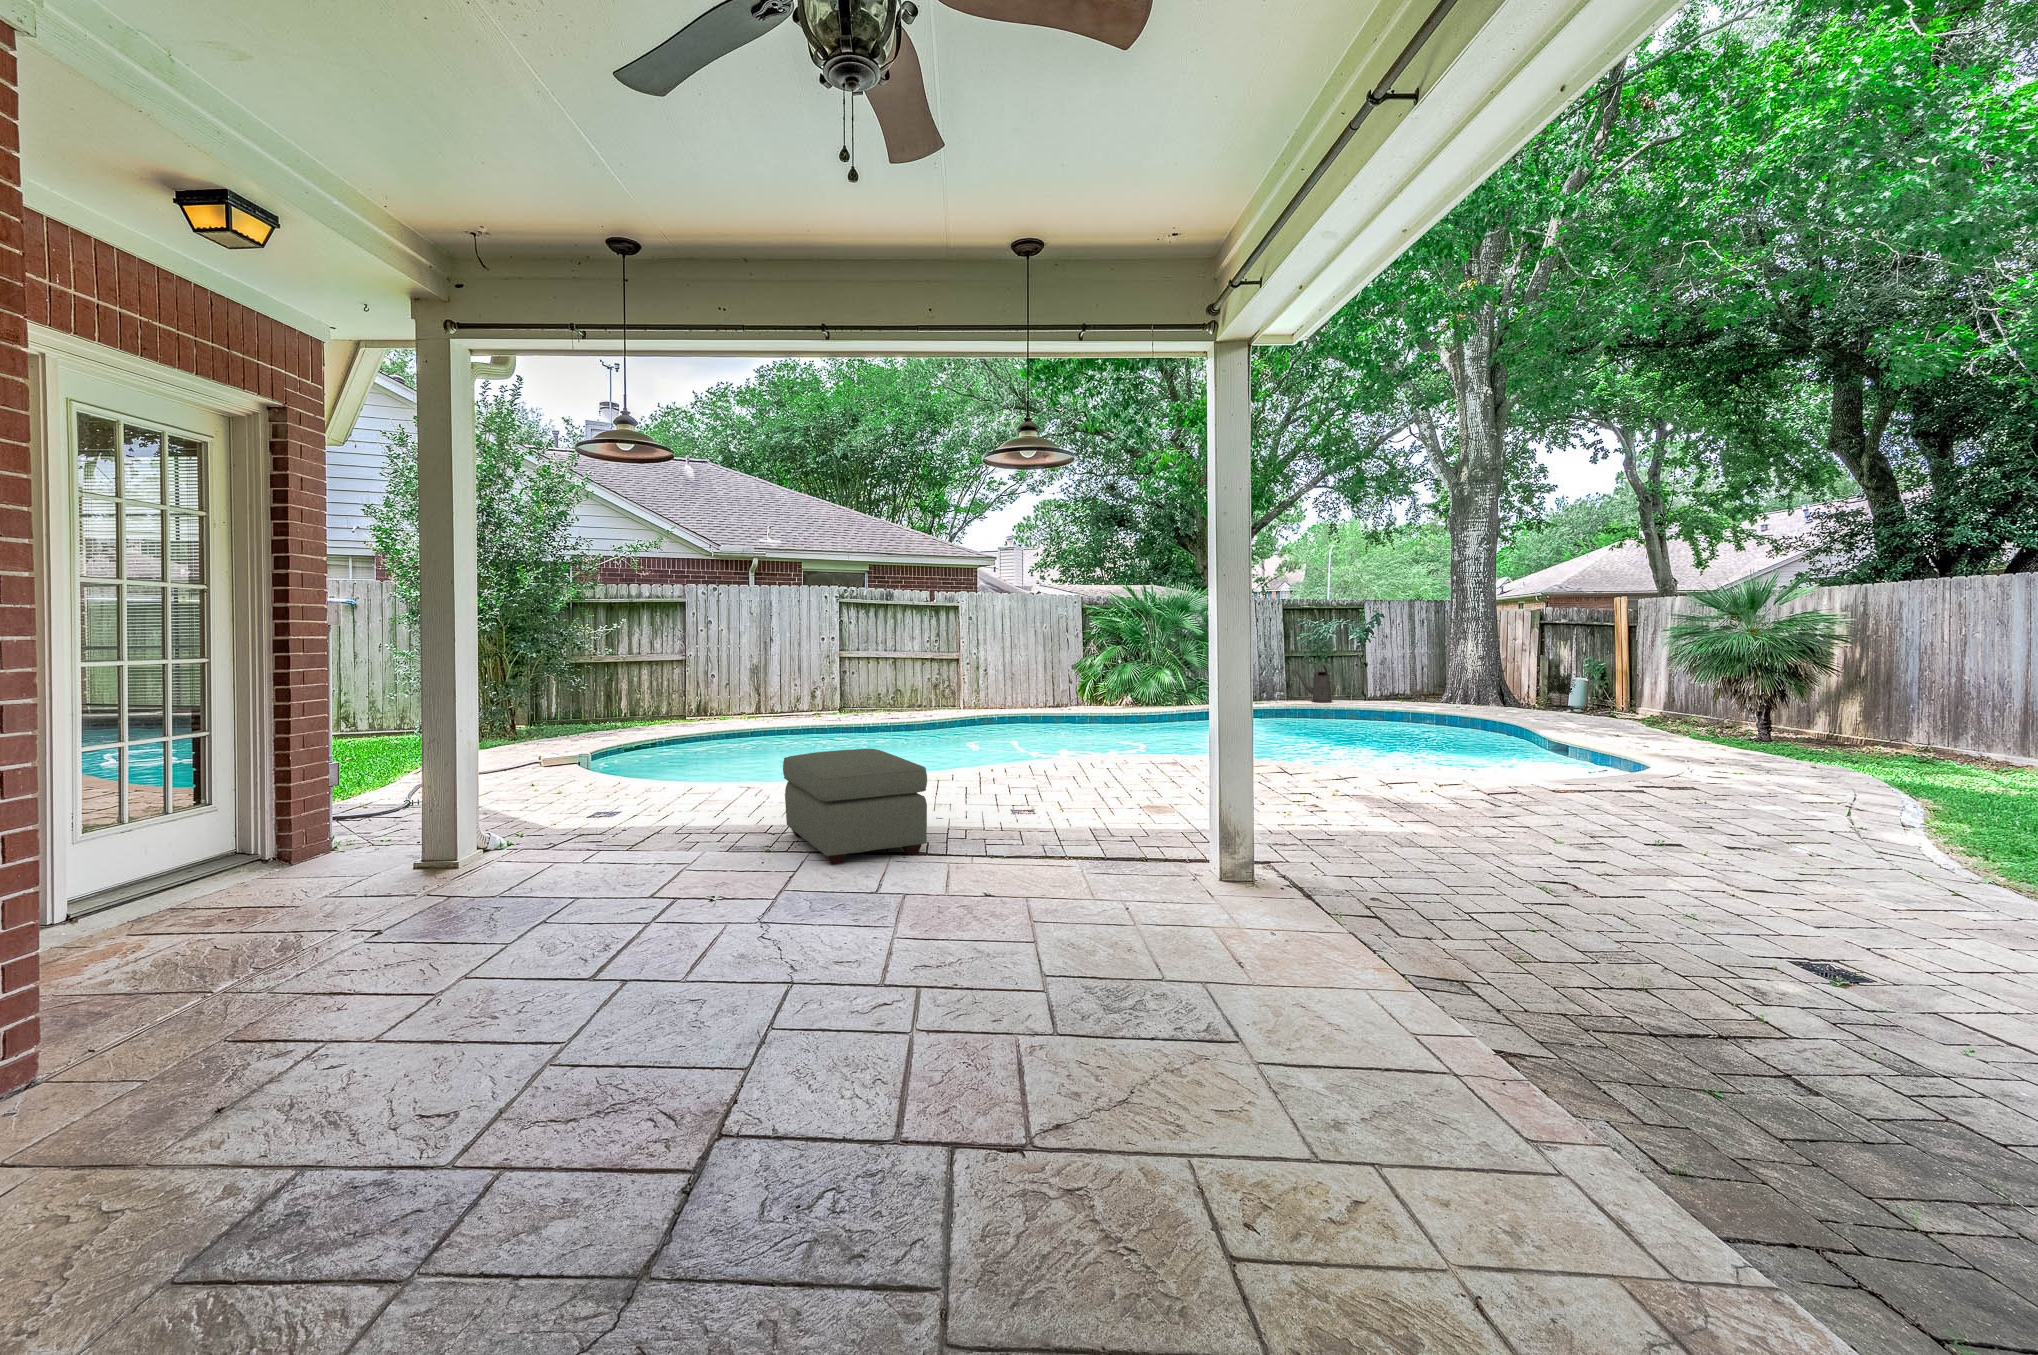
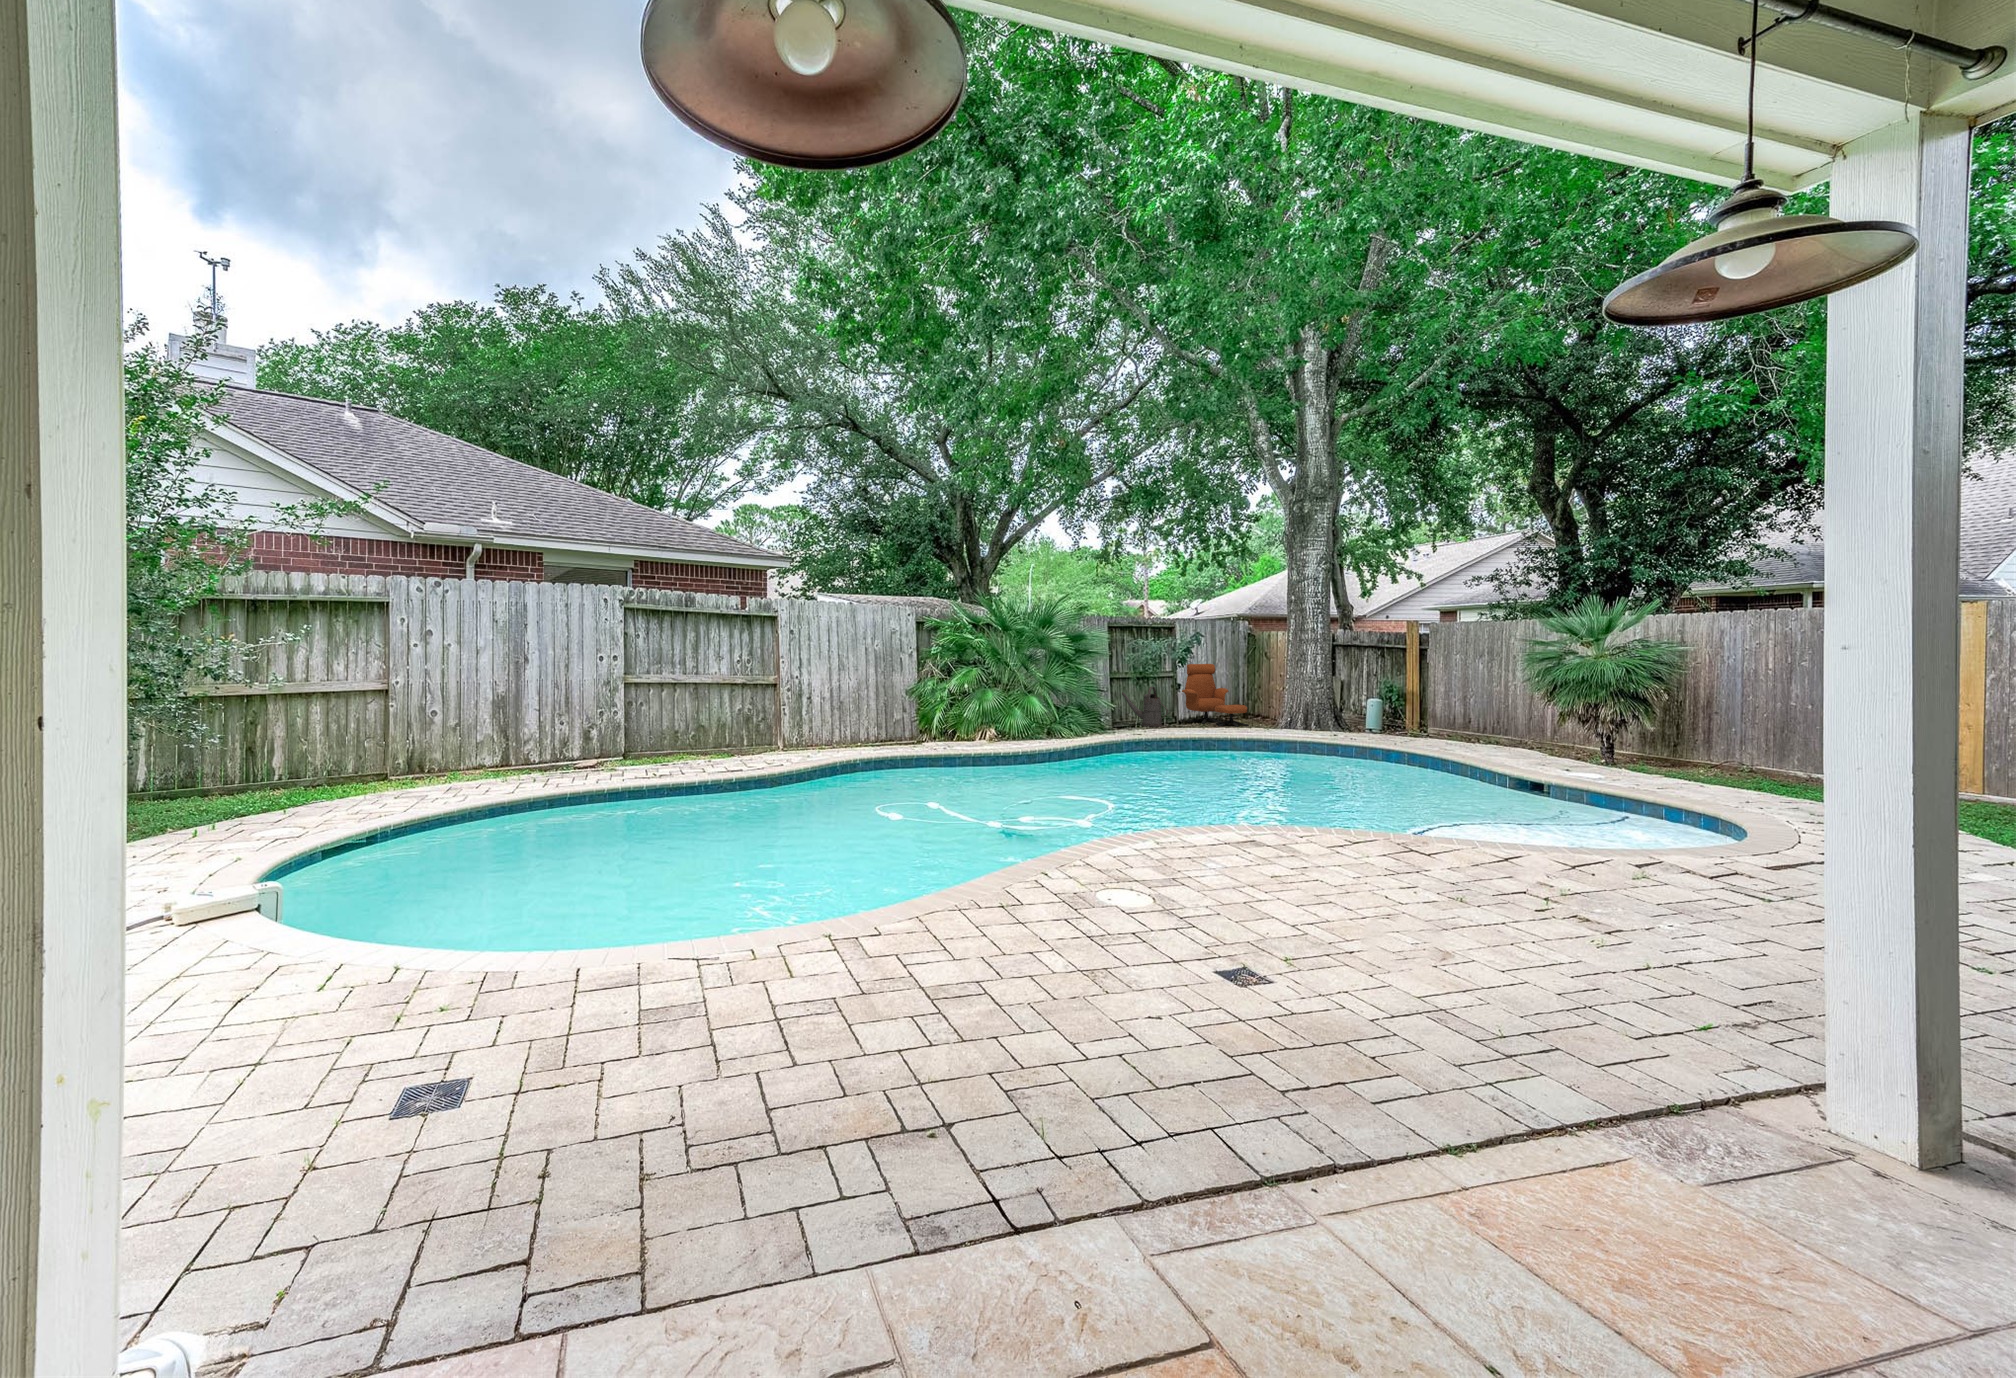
lounge chair: none [1360,643,1424,705] -> present [1182,664,1248,727]
potted tree: present [1543,663,1576,709] -> none [1350,678,1386,727]
ottoman: present [783,749,927,864] -> none [919,850,1264,1129]

